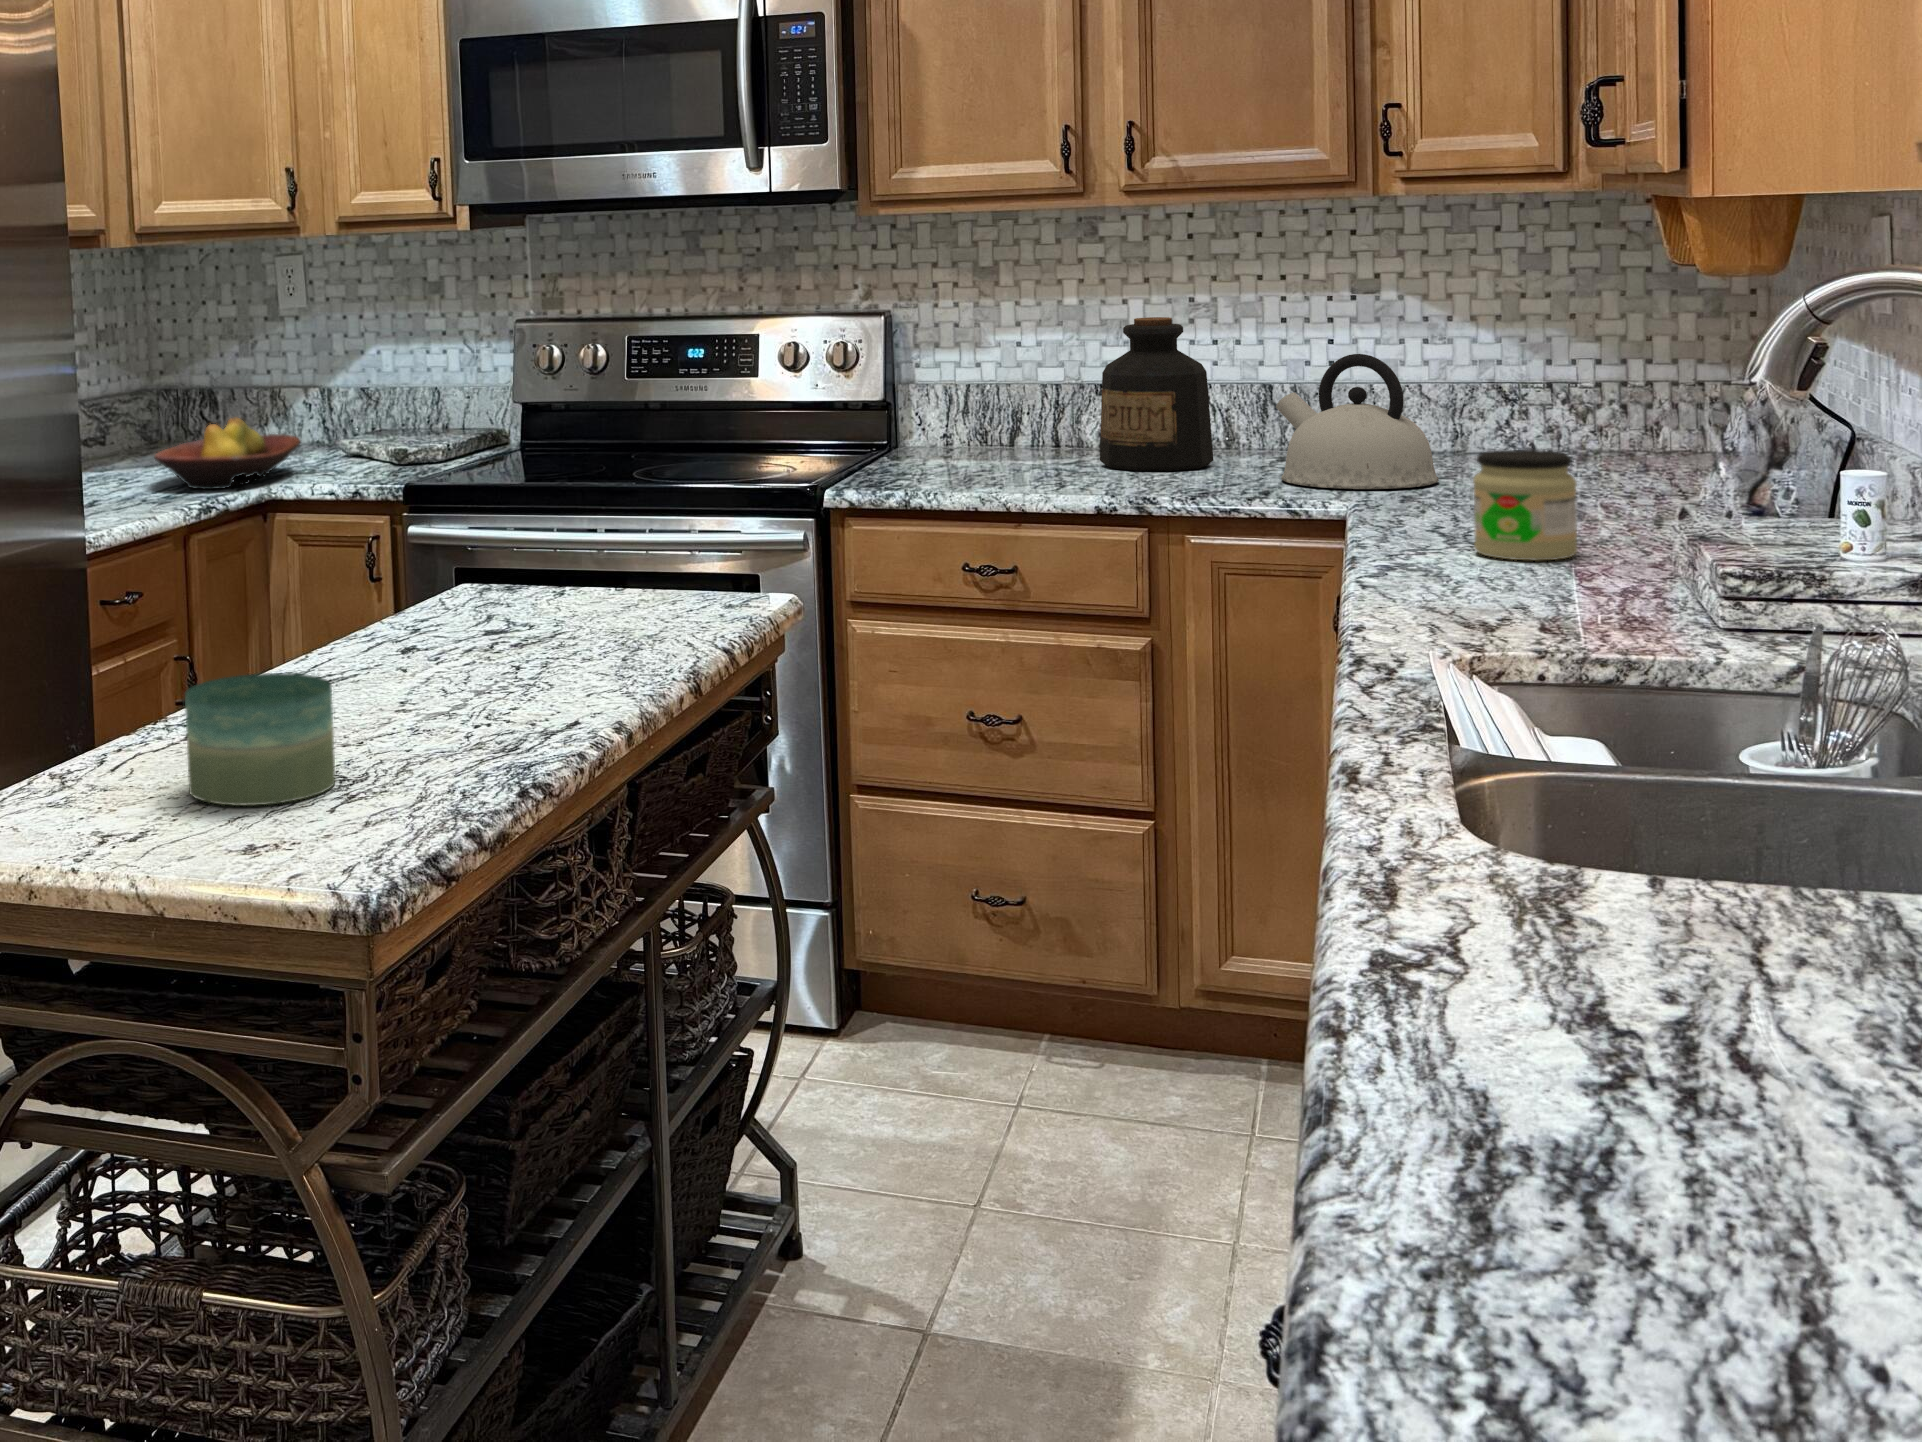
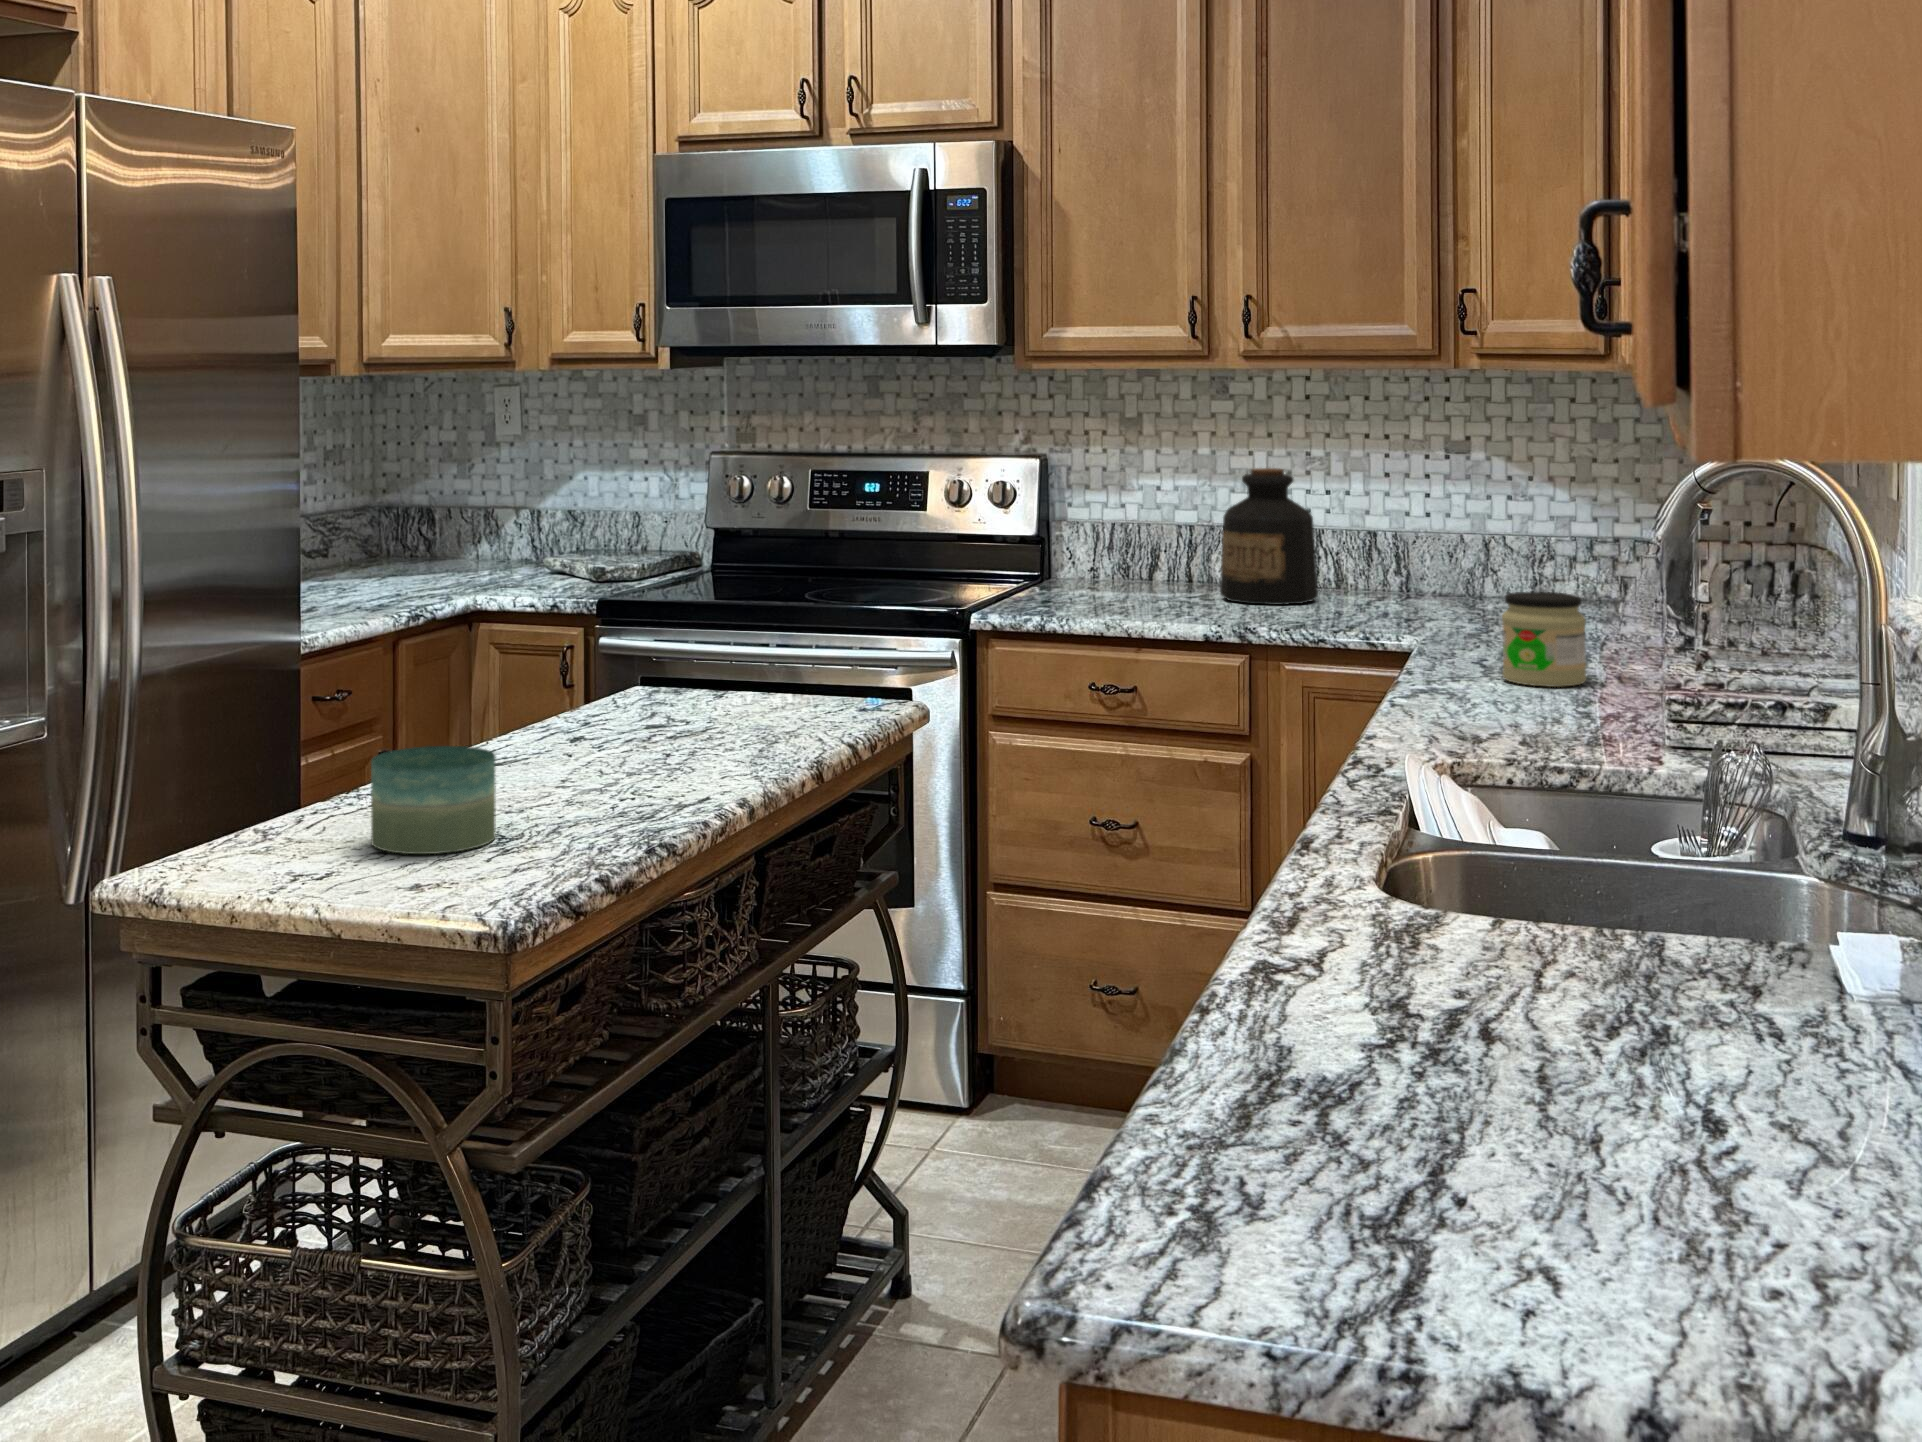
kettle: present [1276,354,1439,489] -> none [1368,506,1504,625]
fruit bowl: present [154,418,300,489] -> none [375,534,511,598]

